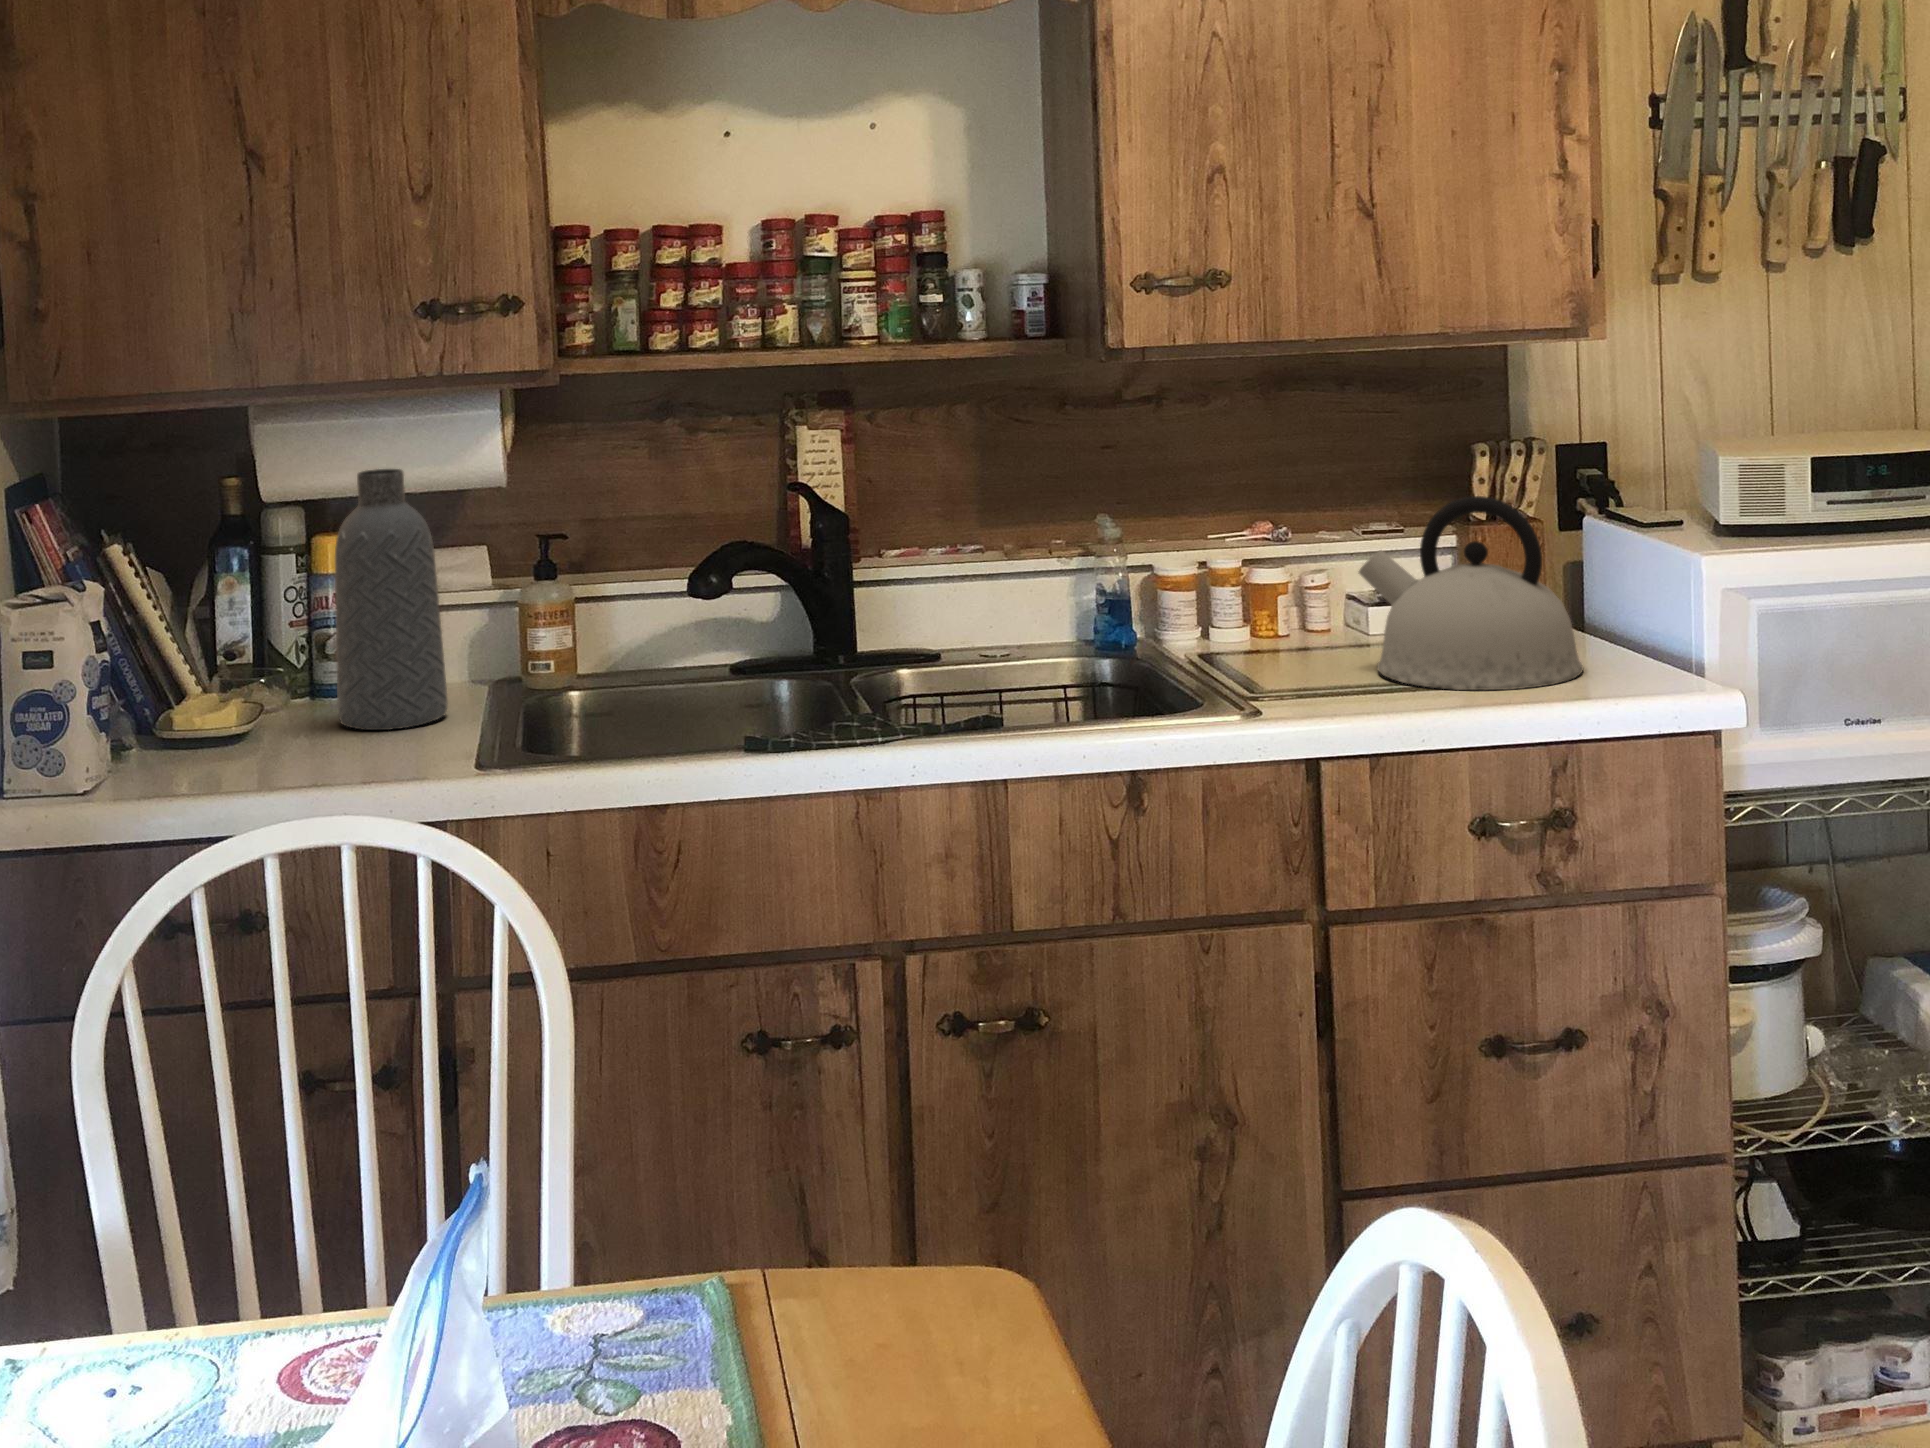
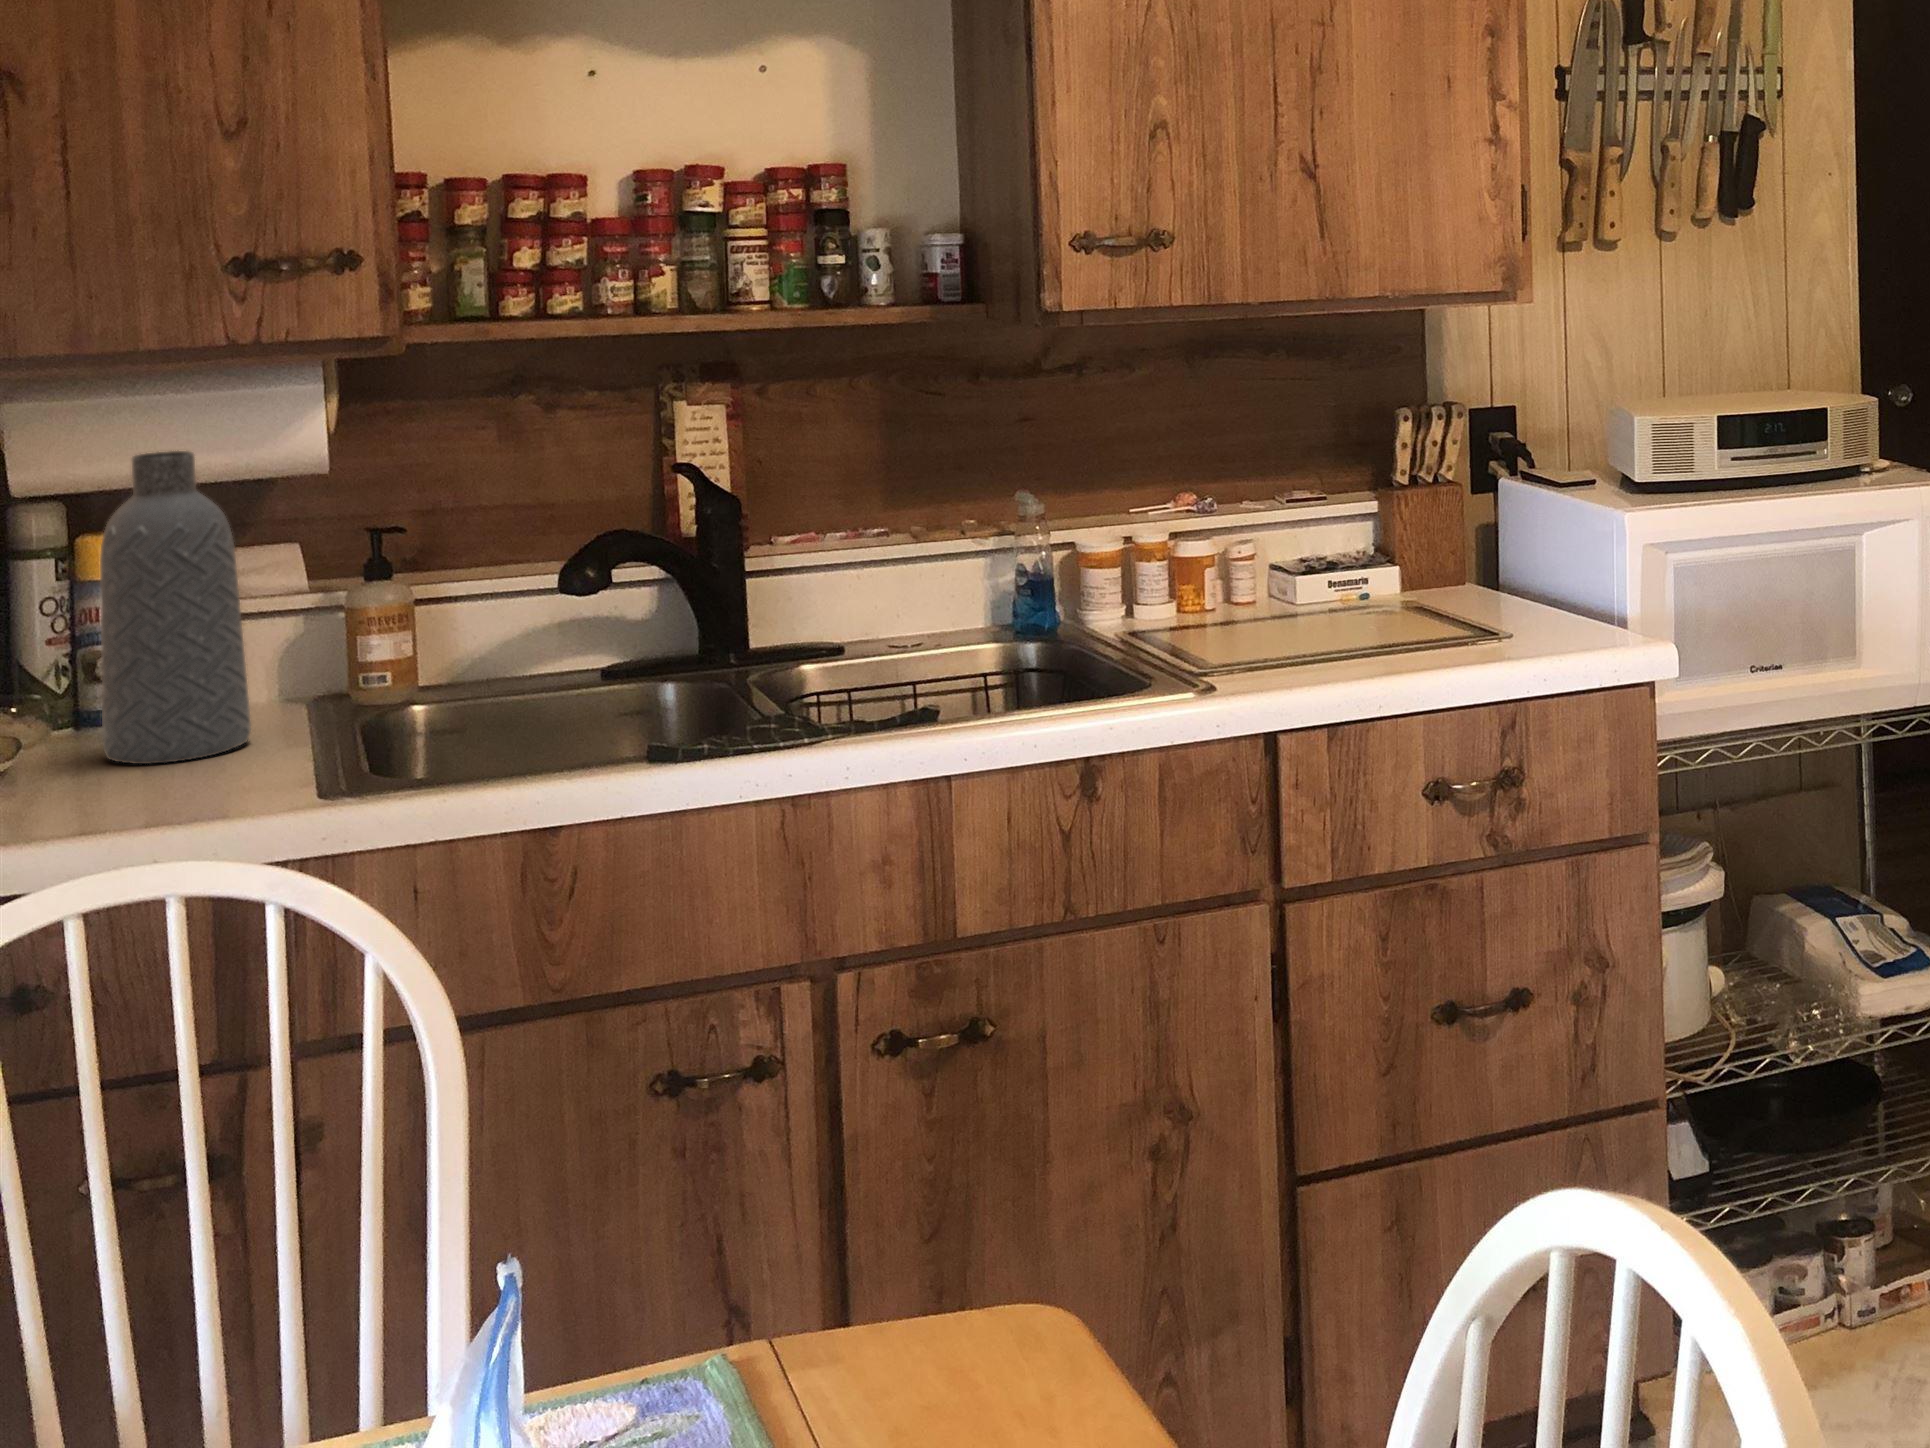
kettle: present [1359,496,1583,690] -> none [1297,459,1519,653]

